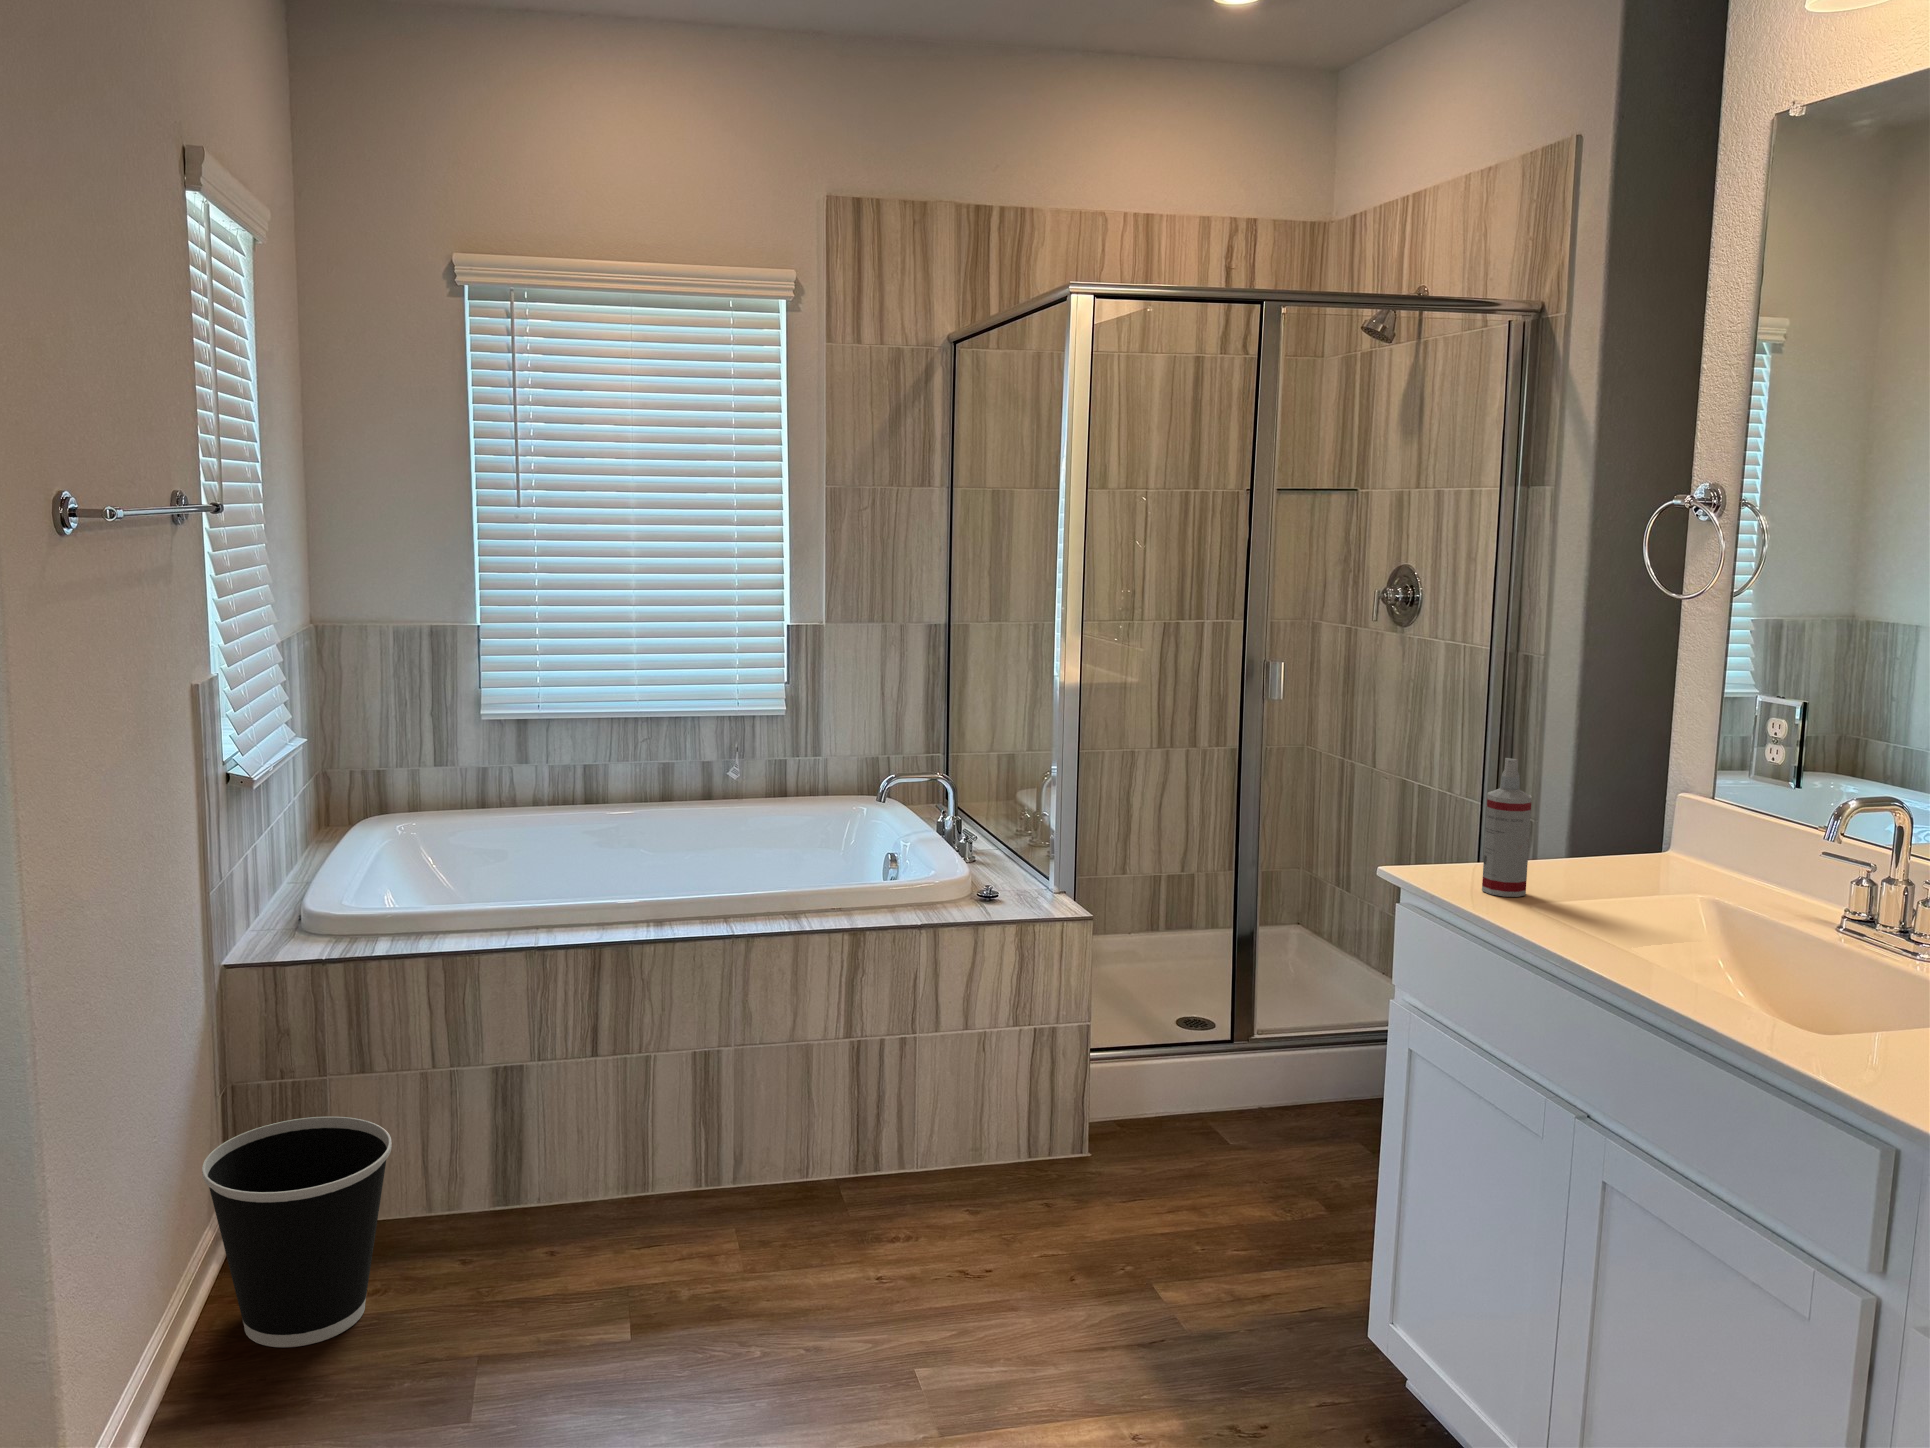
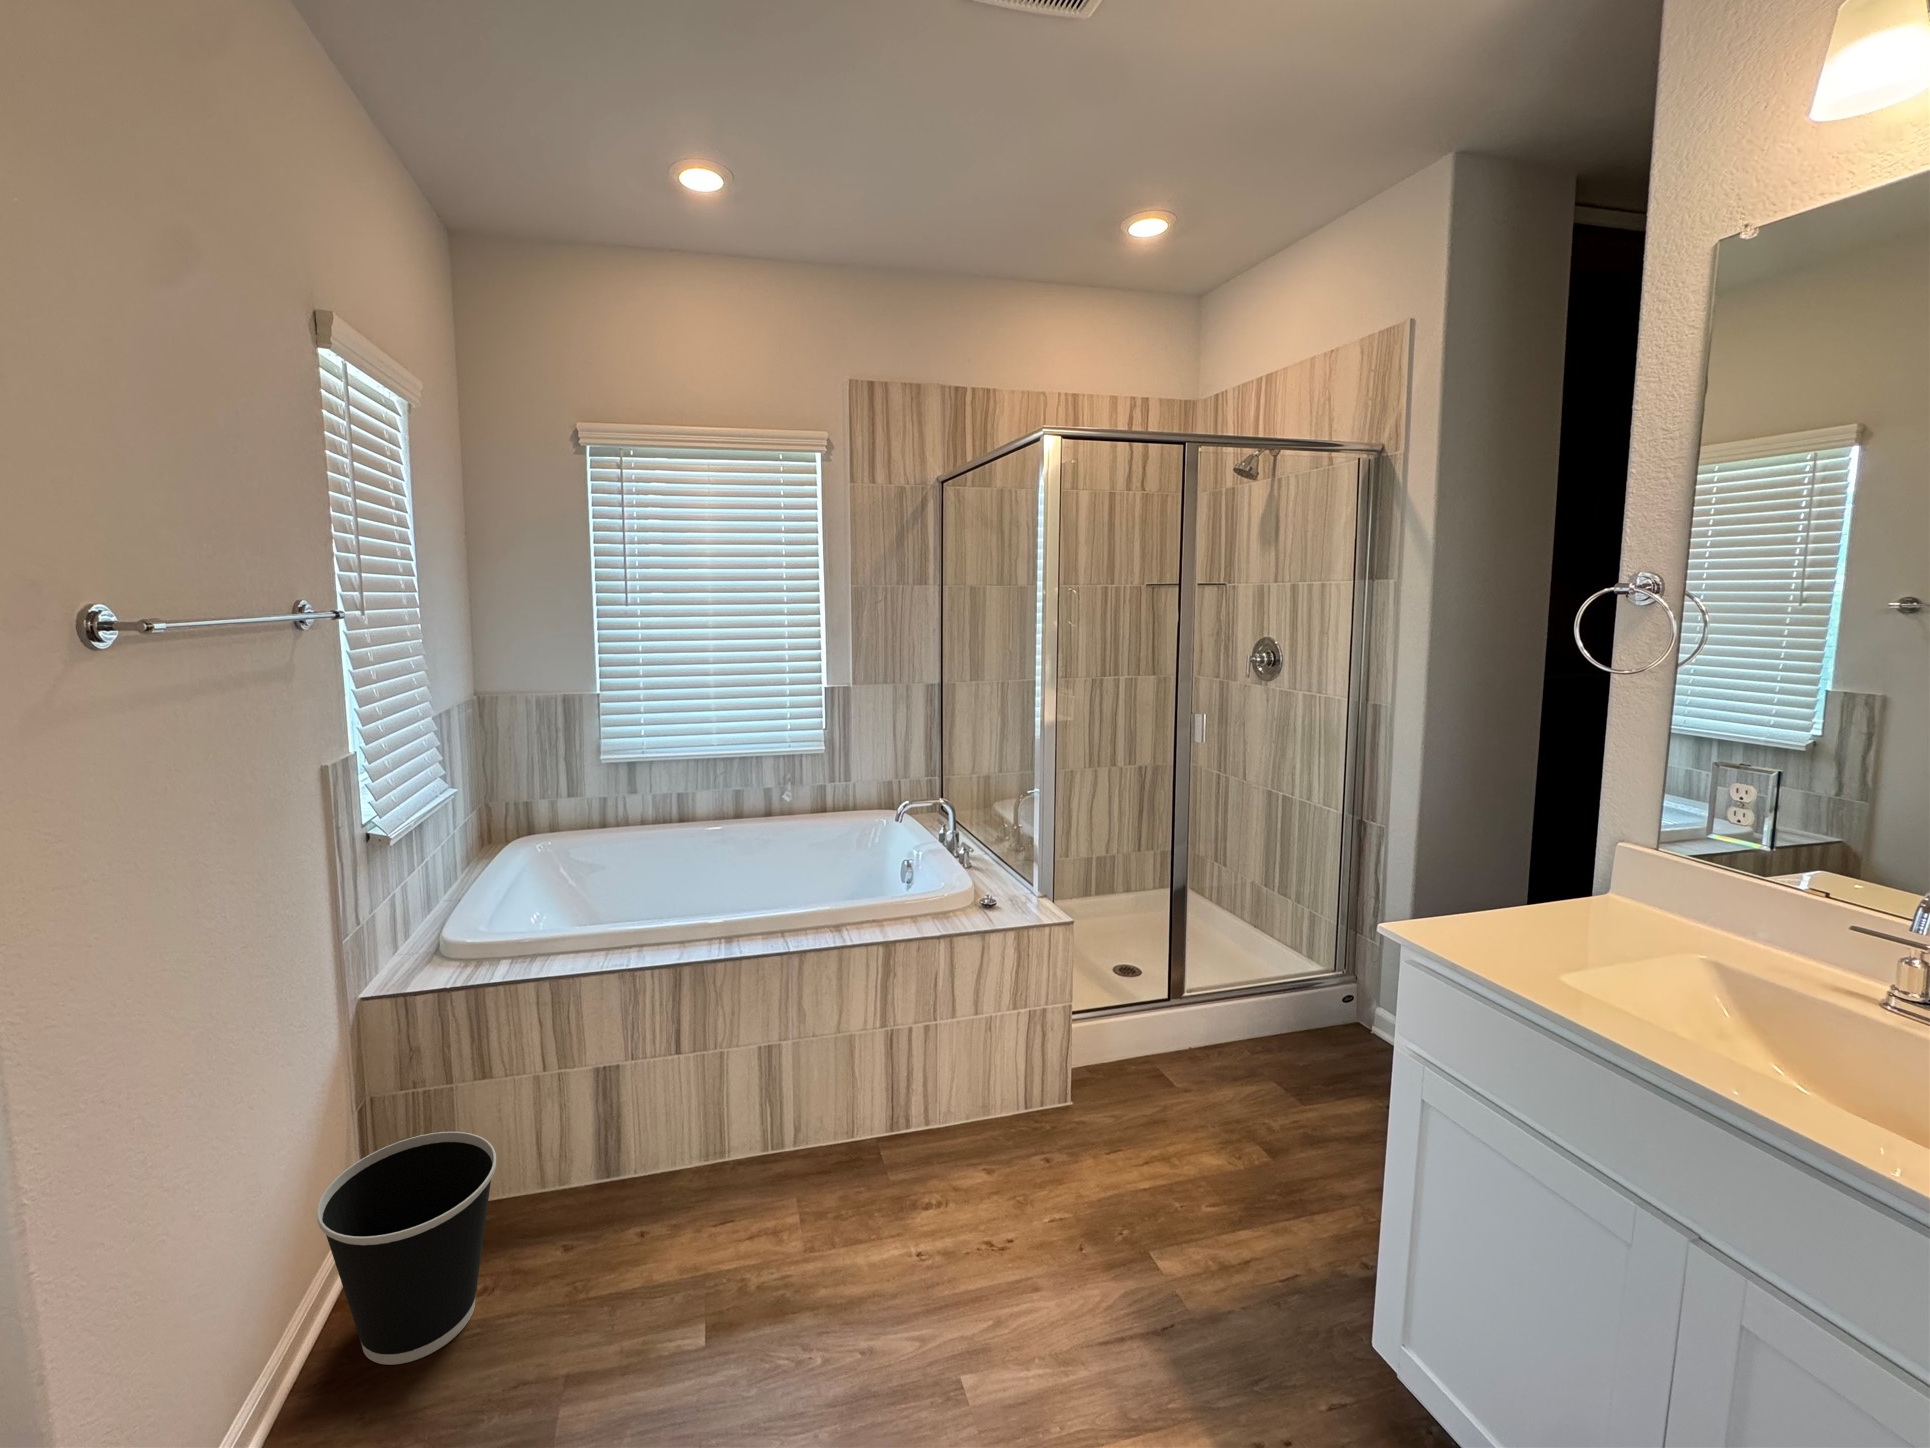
spray bottle: present [1482,758,1532,897] -> none [1481,828,1536,958]

